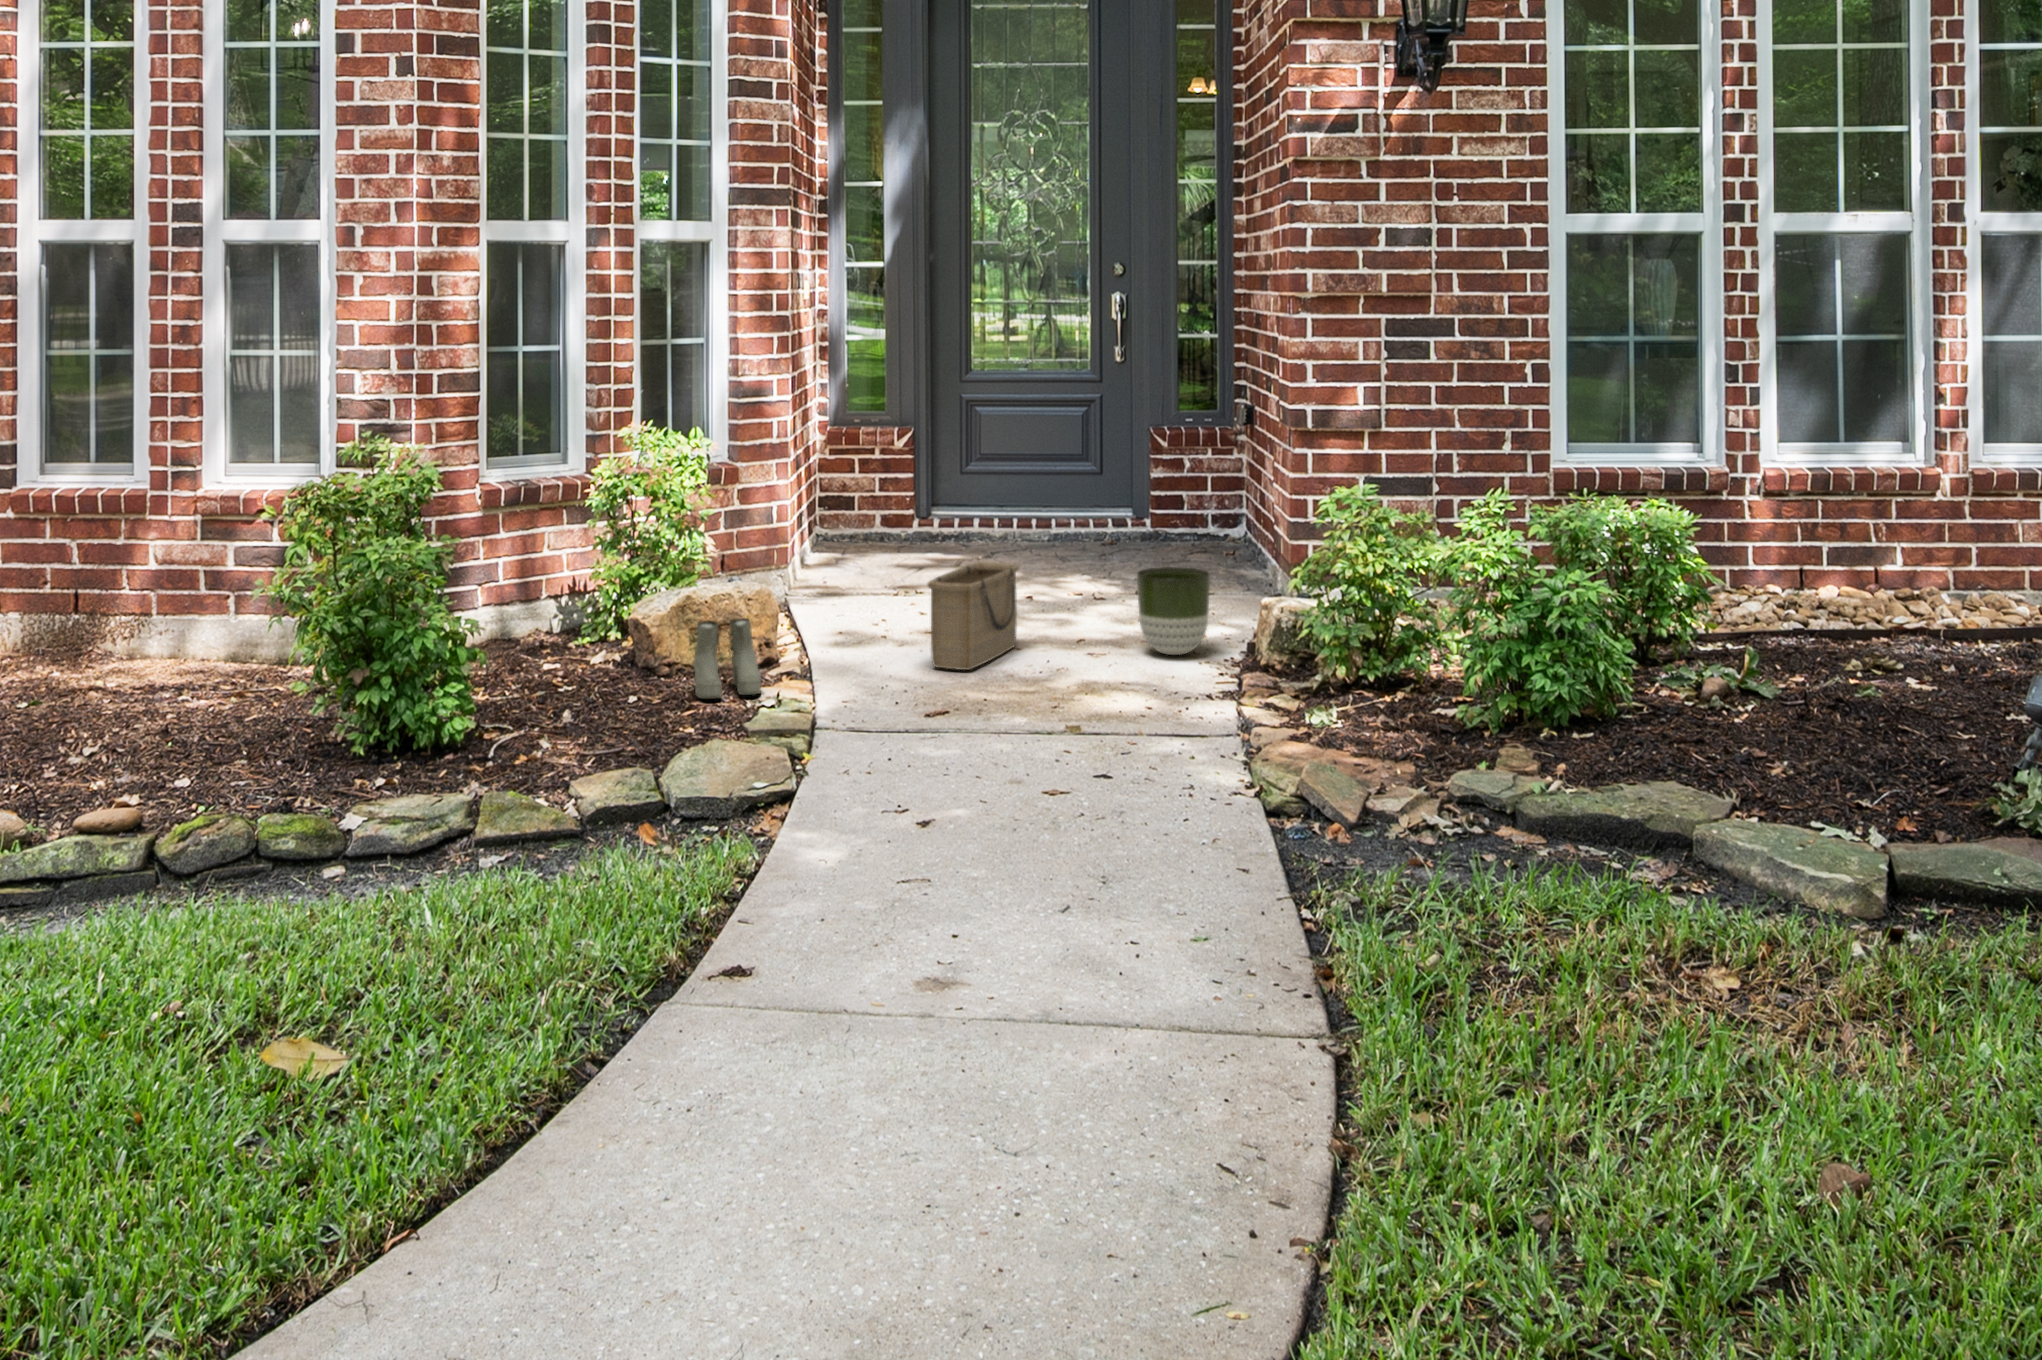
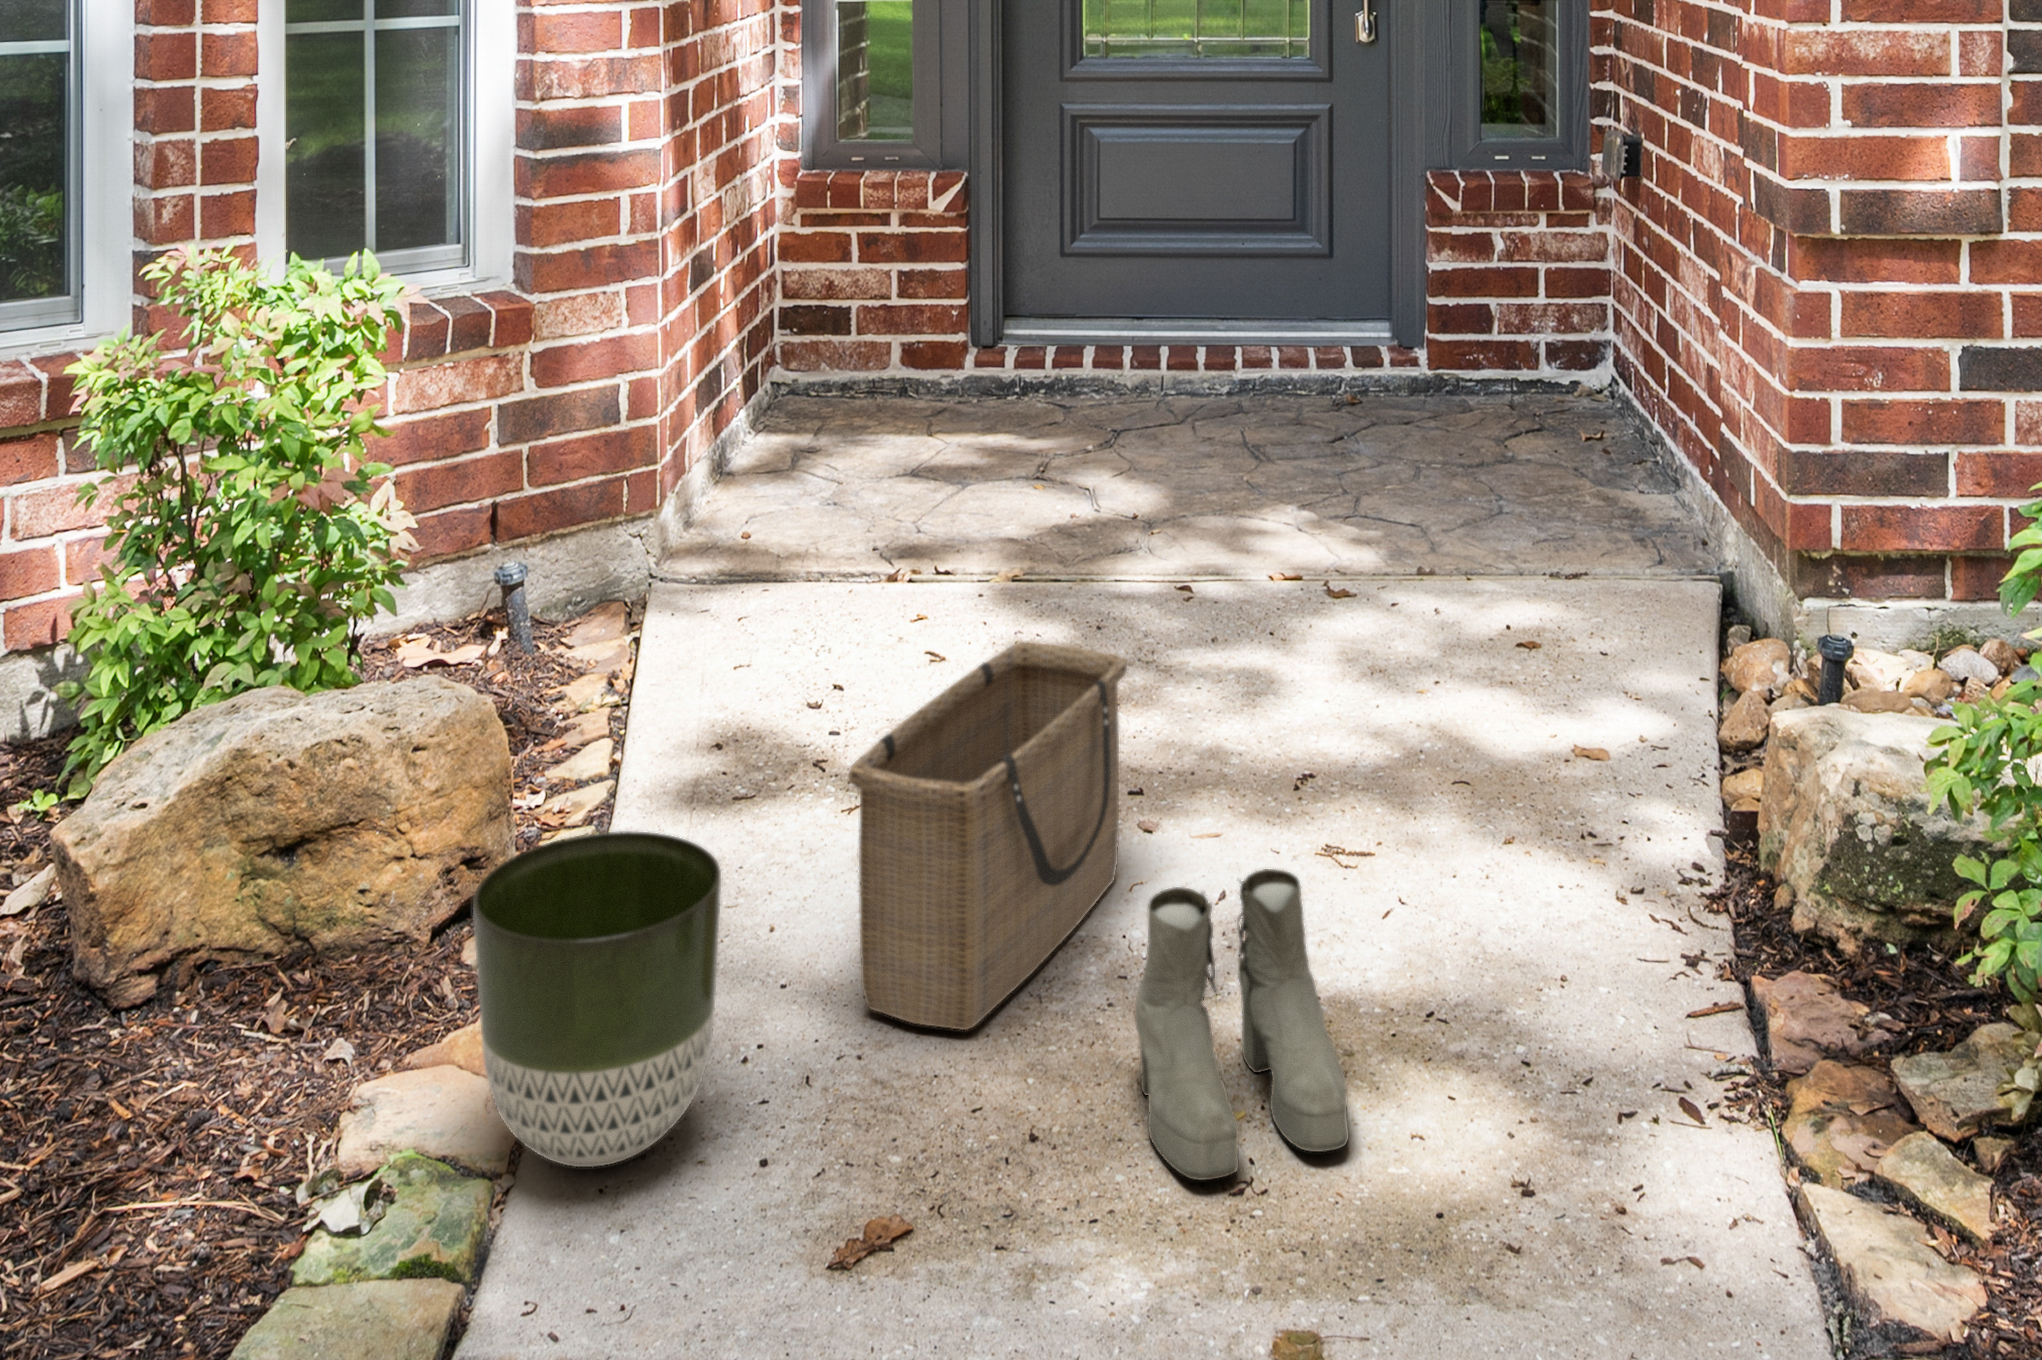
planter: present [1137,567,1210,655] -> present [473,831,721,1167]
boots: present [693,618,761,699] -> present [1135,869,1349,1180]

